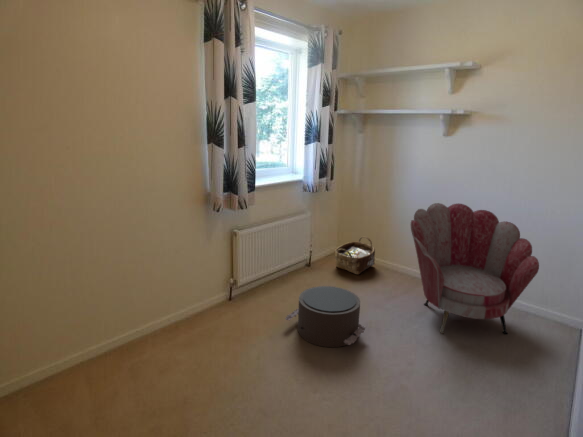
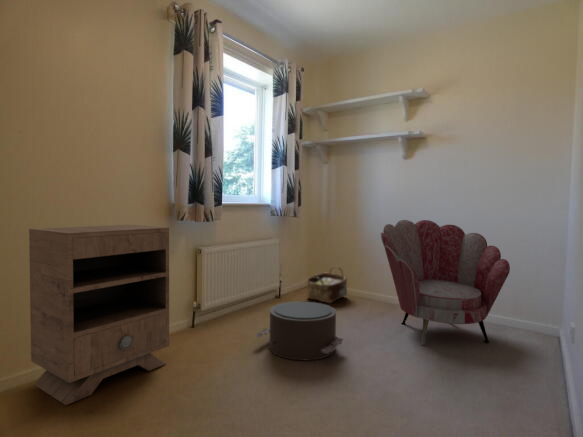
nightstand: none [83,219,209,387] -> present [29,225,169,405]

